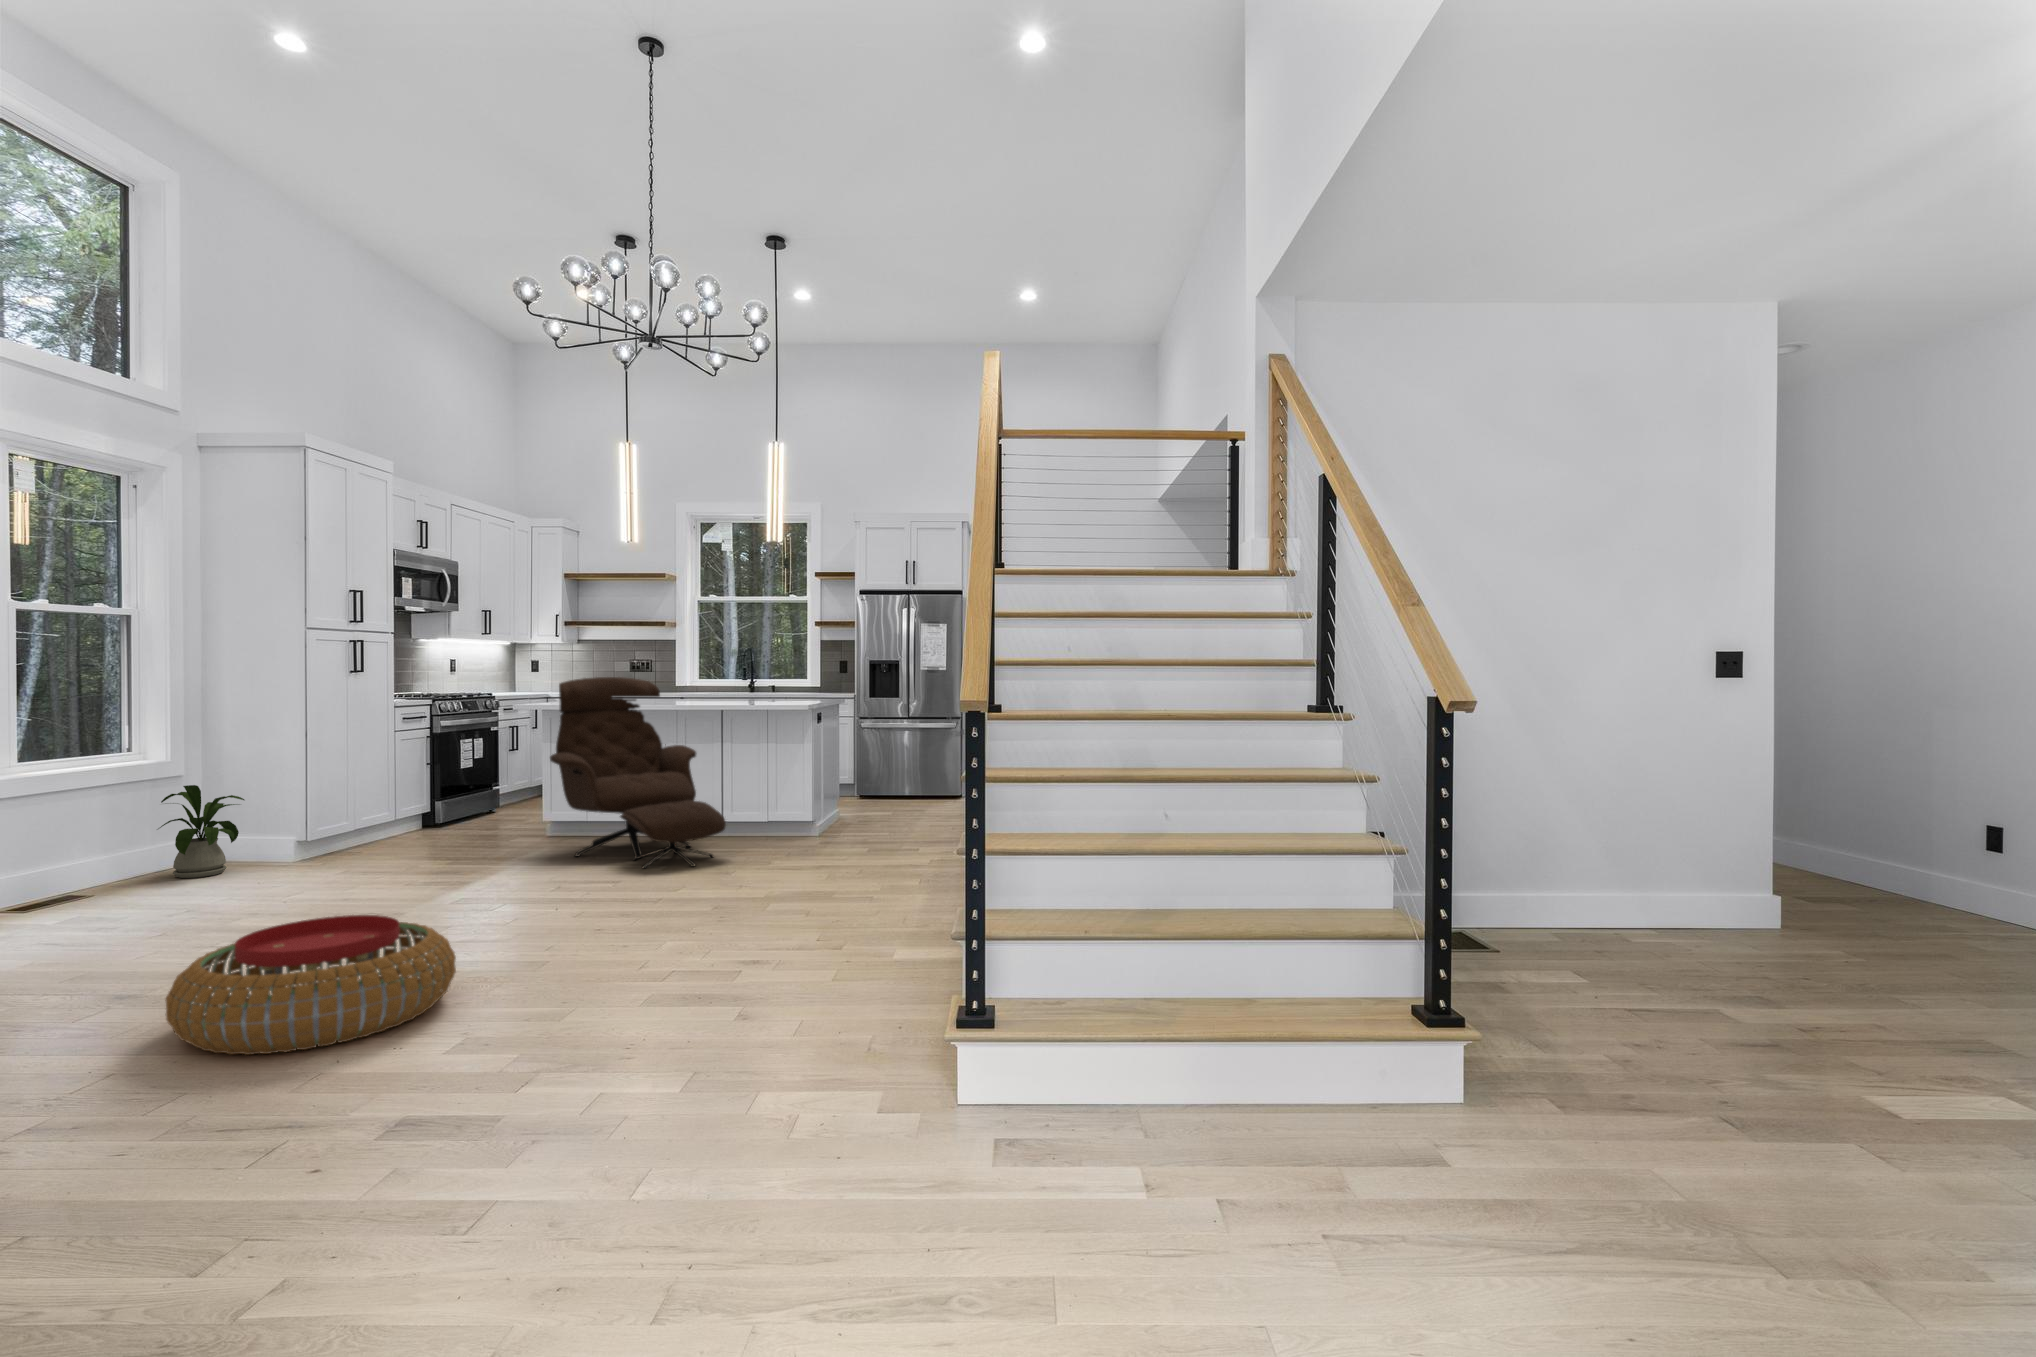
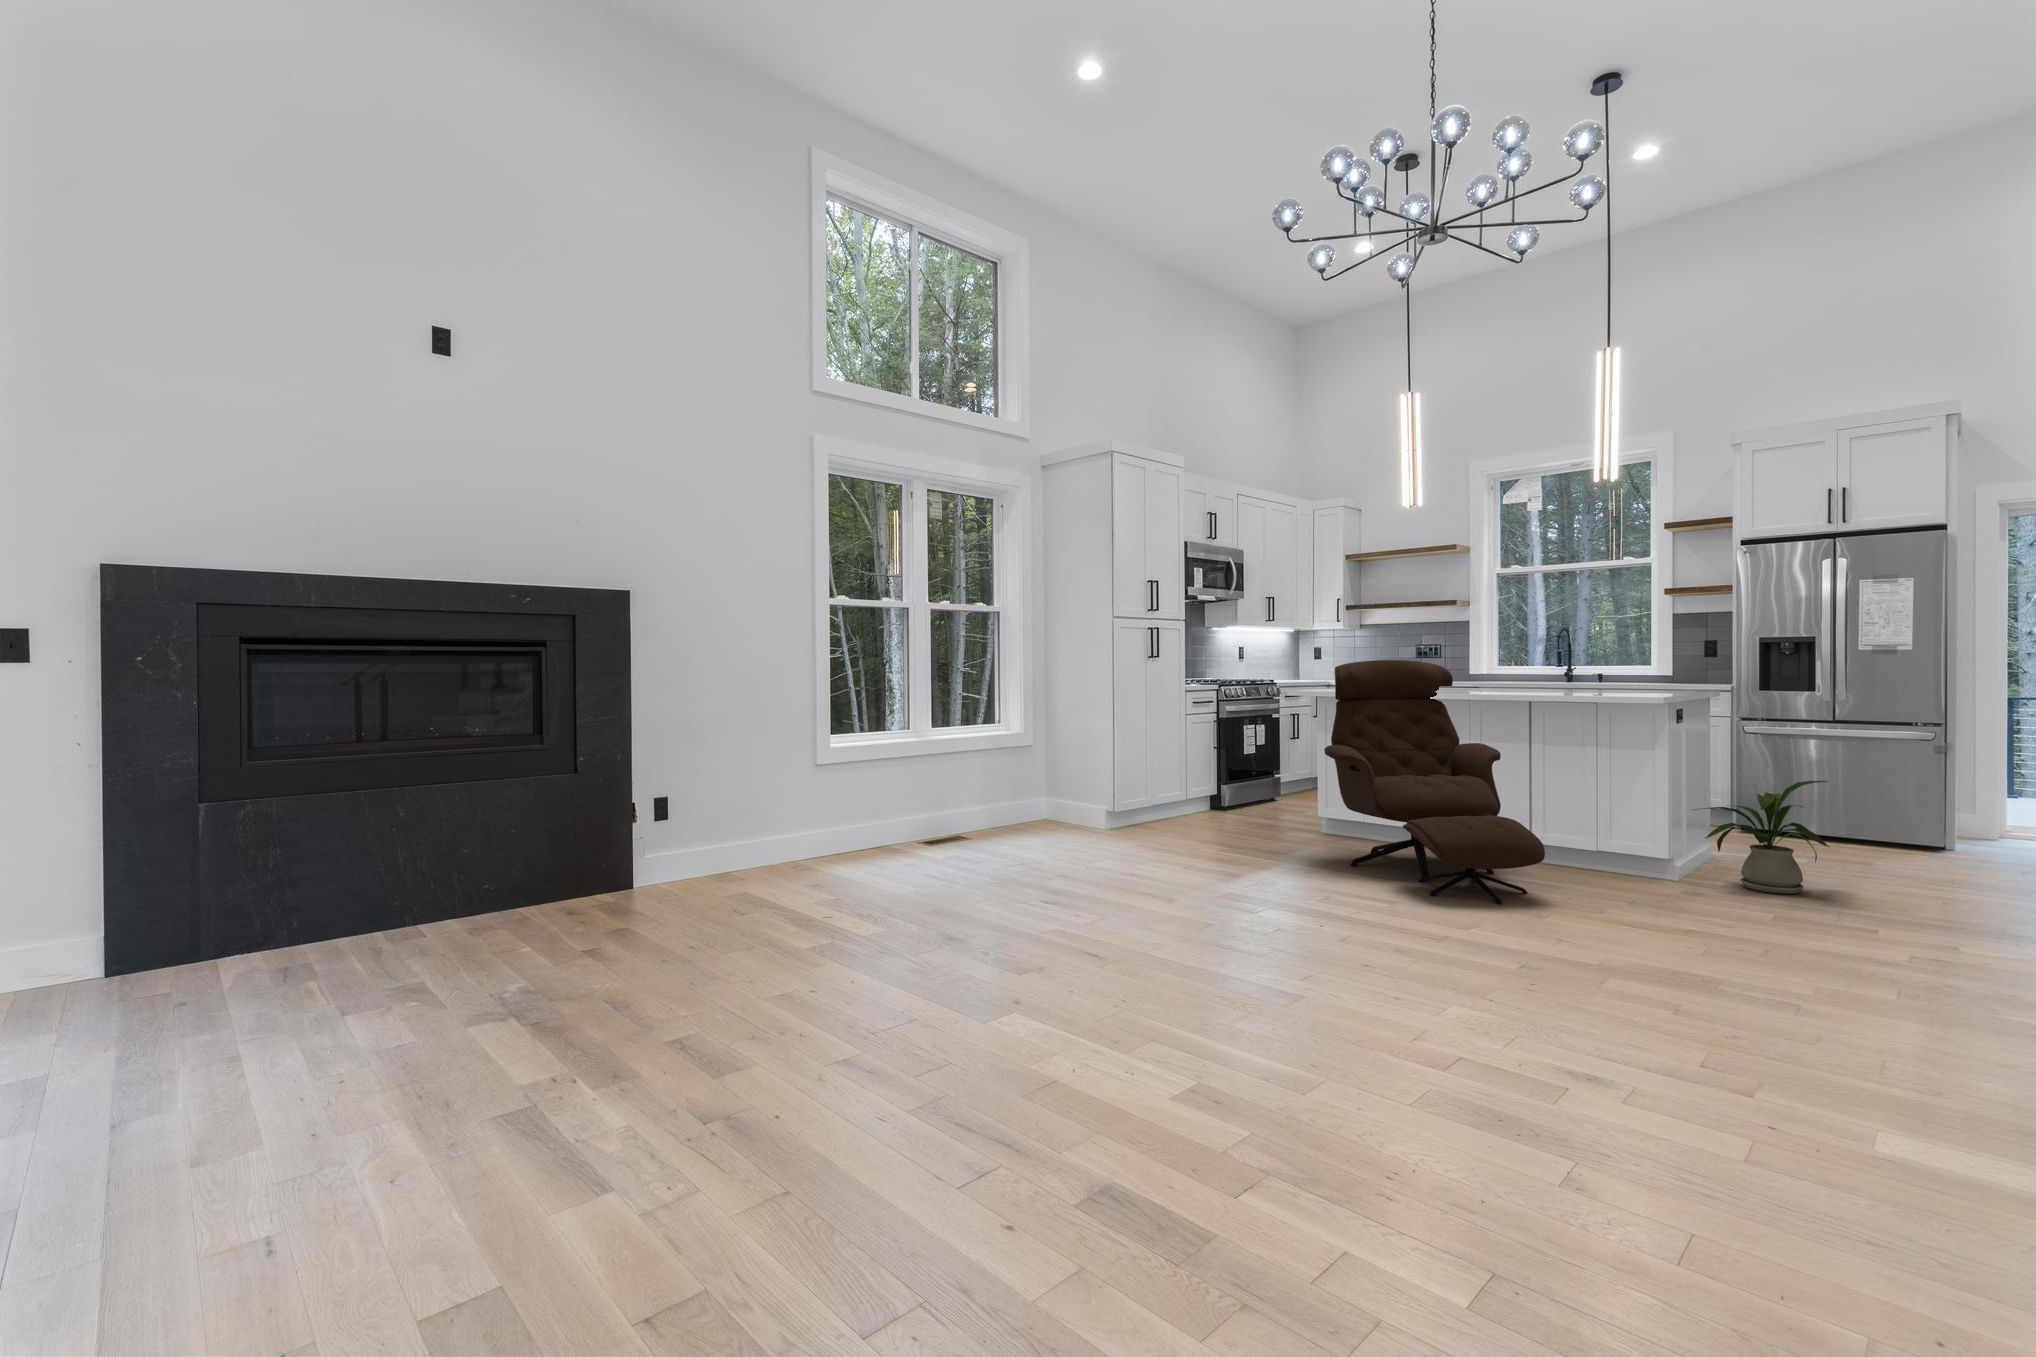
house plant: present [158,785,244,878] -> present [1694,781,1829,894]
pouf: present [165,915,456,1055] -> none [919,917,1190,1087]

